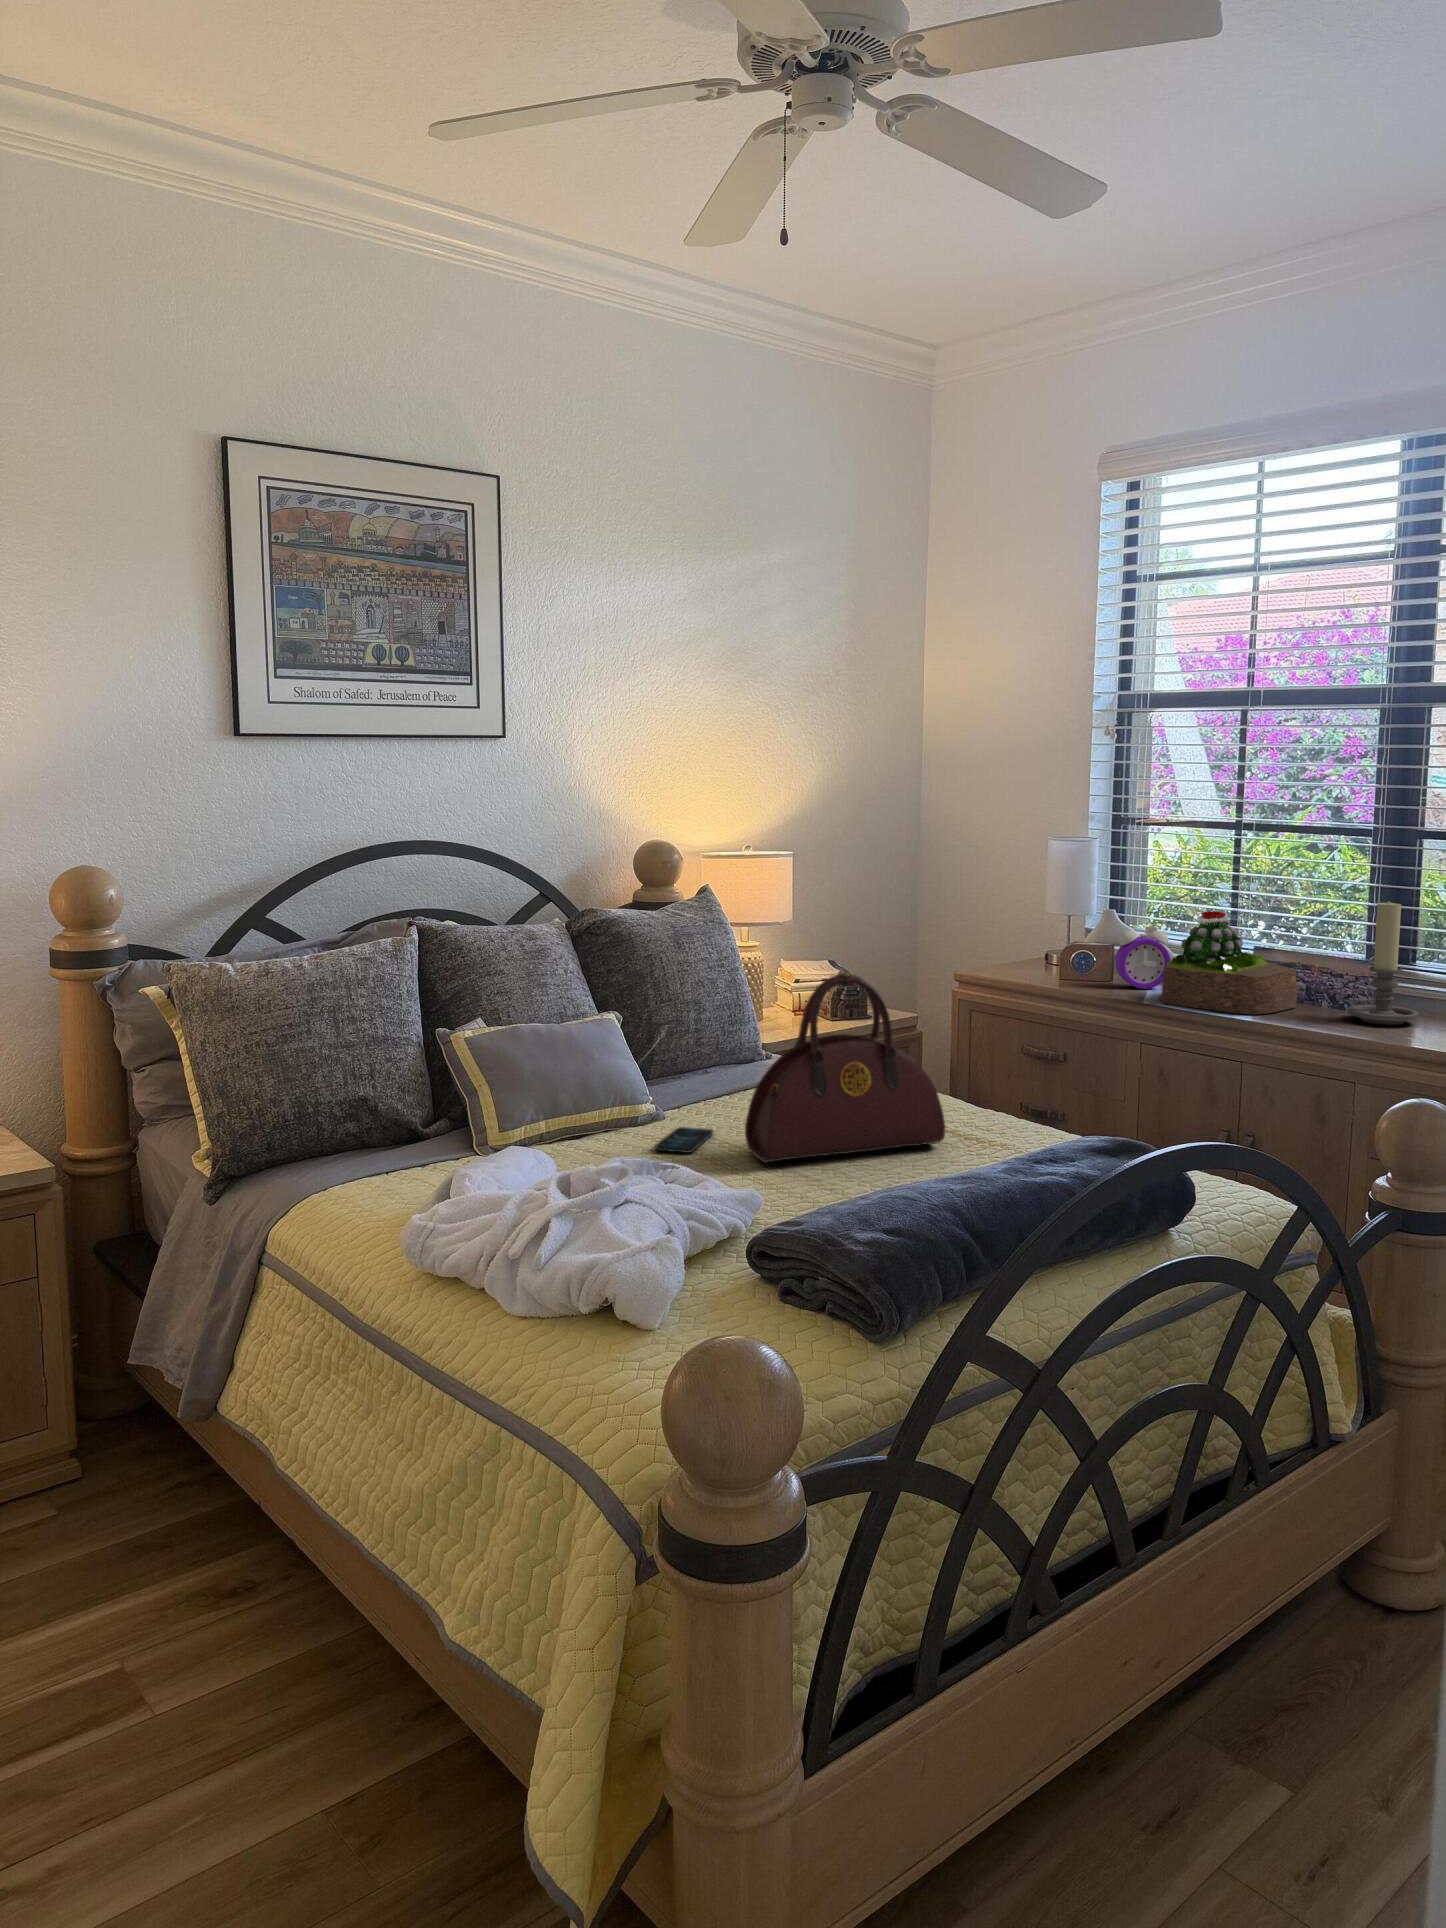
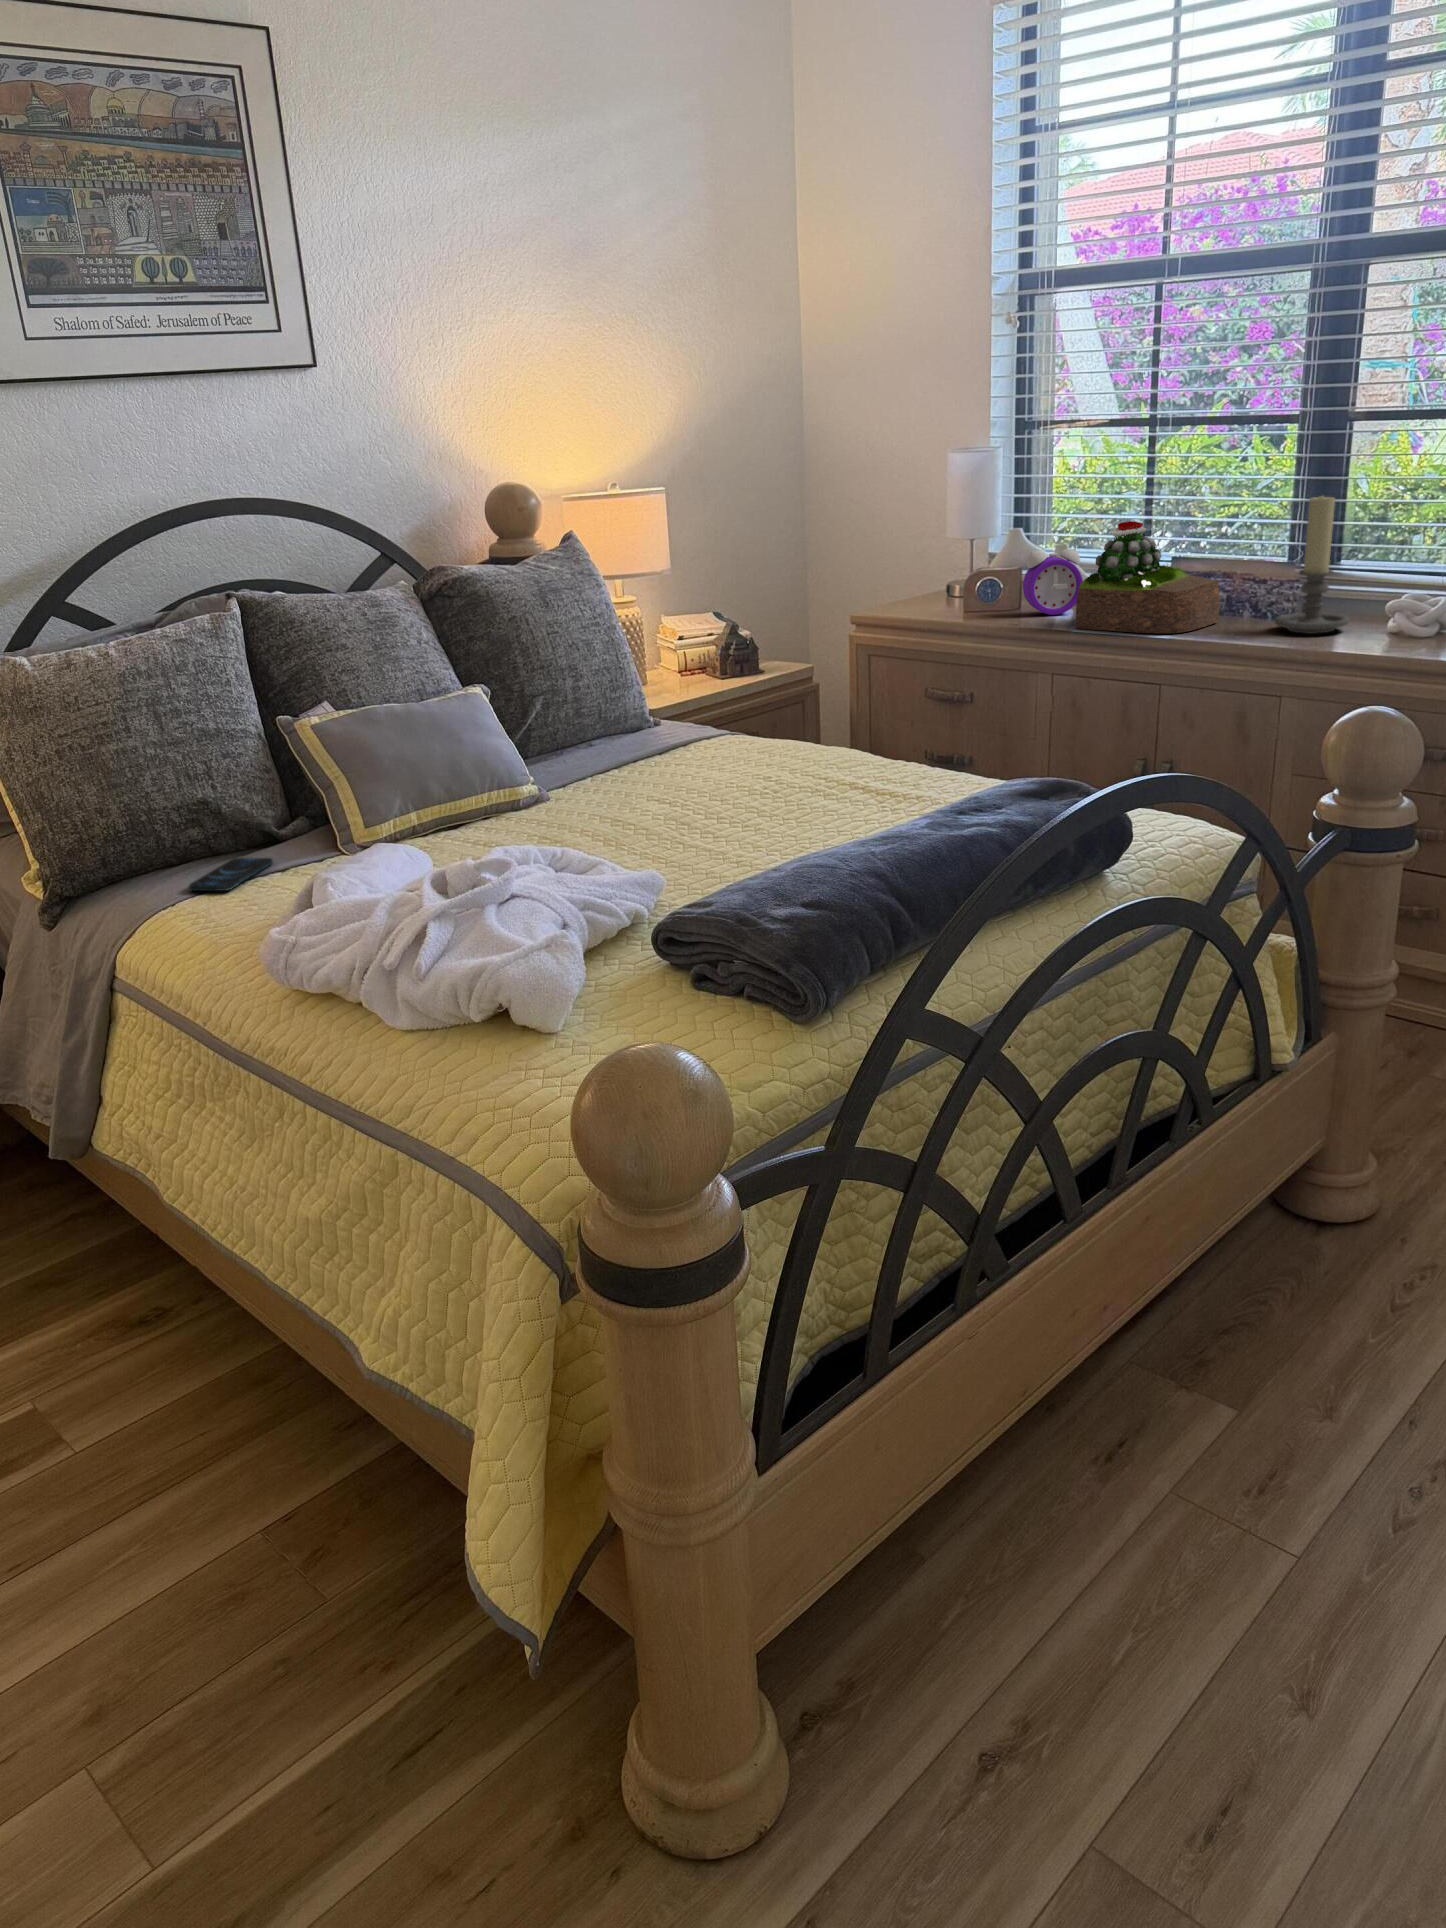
handbag: present [745,974,945,1163] -> none [636,618,855,836]
smartphone: present [655,1127,714,1153] -> present [189,858,273,891]

